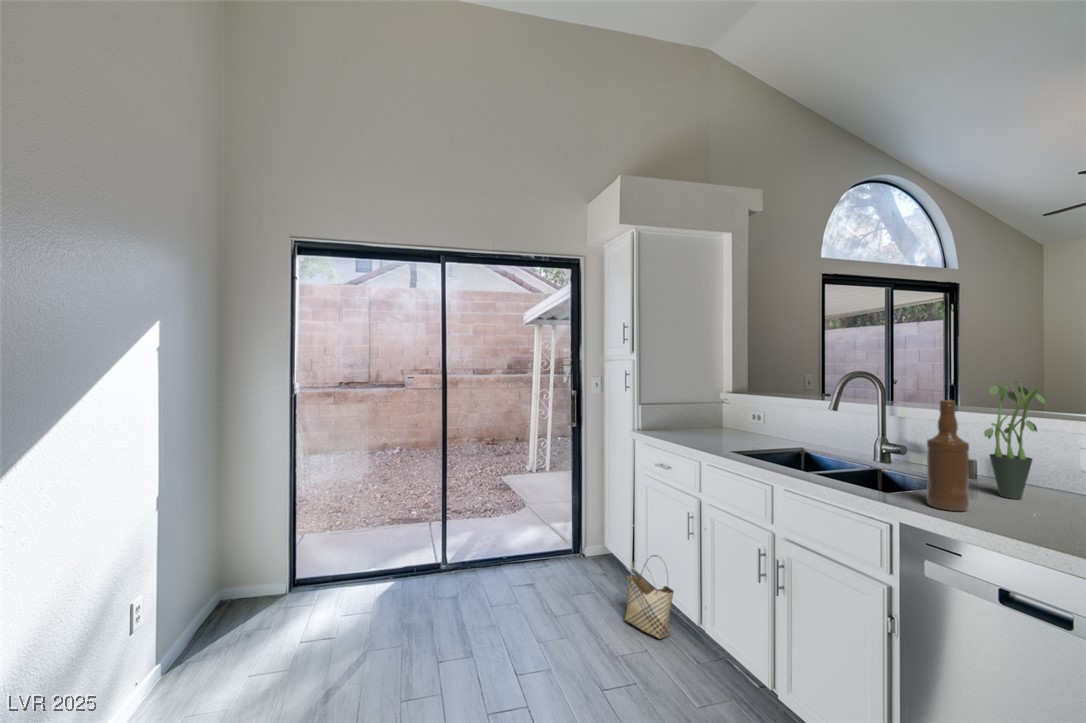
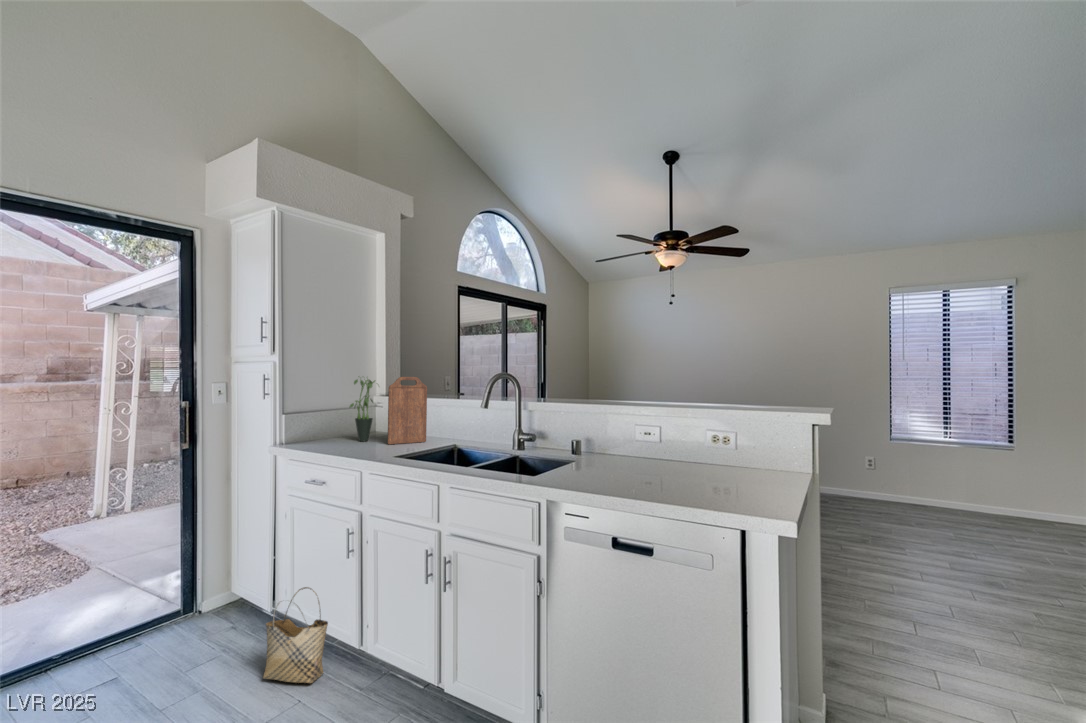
cutting board: none [731,375,772,441] -> present [388,377,427,444]
potted plant: present [984,381,1045,499] -> present [350,379,375,441]
bottle: present [926,400,970,511] -> none [563,395,589,482]

